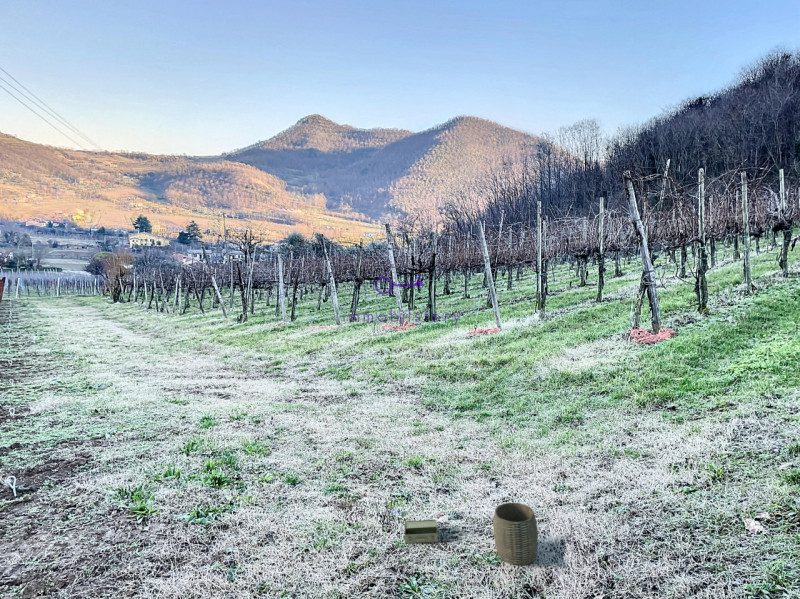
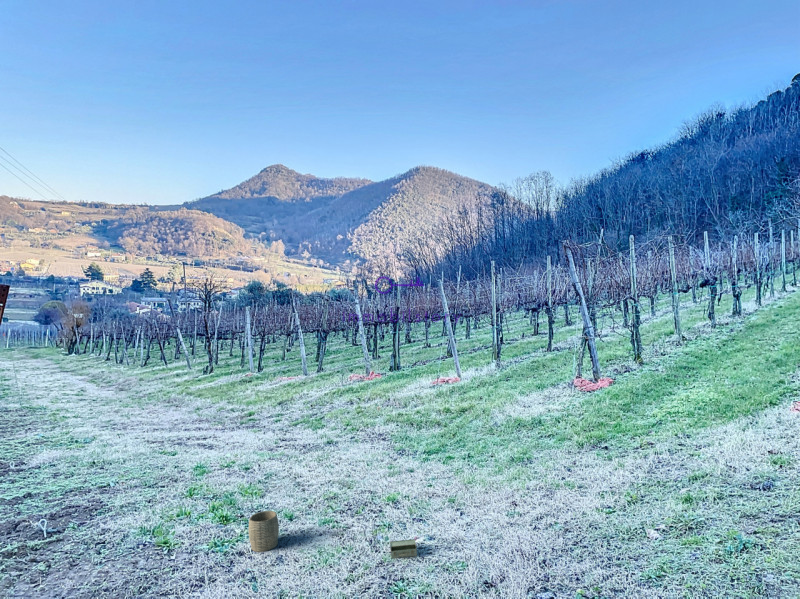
woven basket: present [493,503,538,565] -> present [249,511,279,552]

